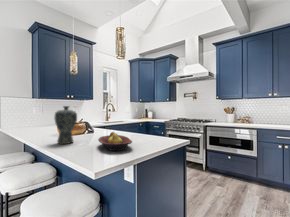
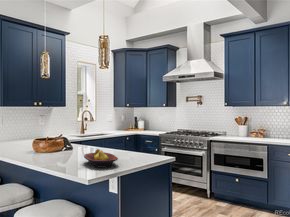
vase: present [55,106,77,144] -> none [37,122,60,162]

